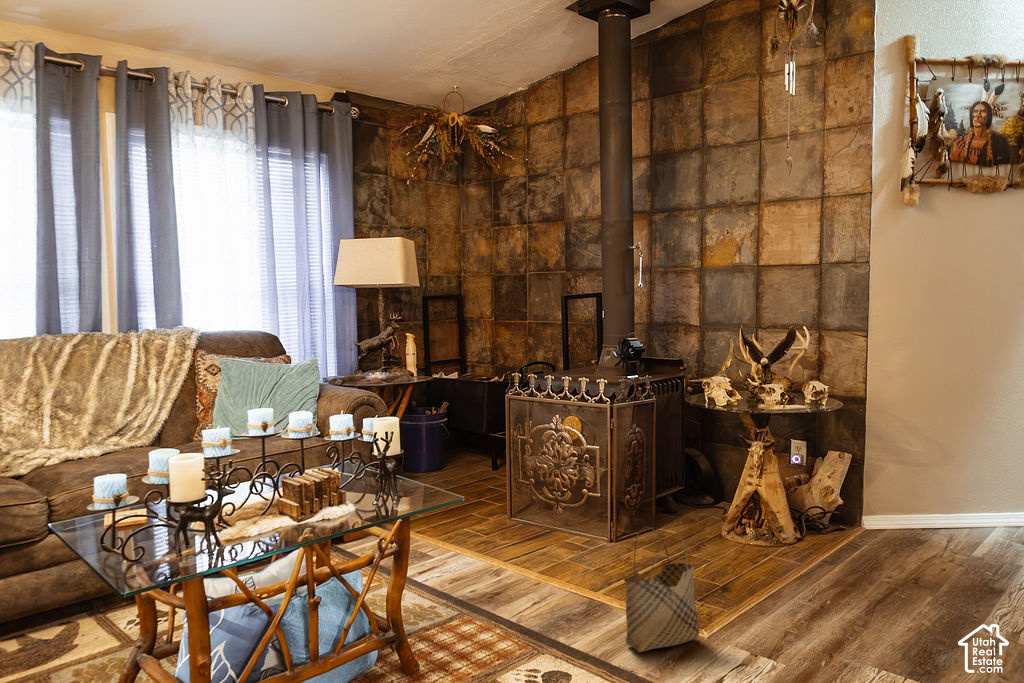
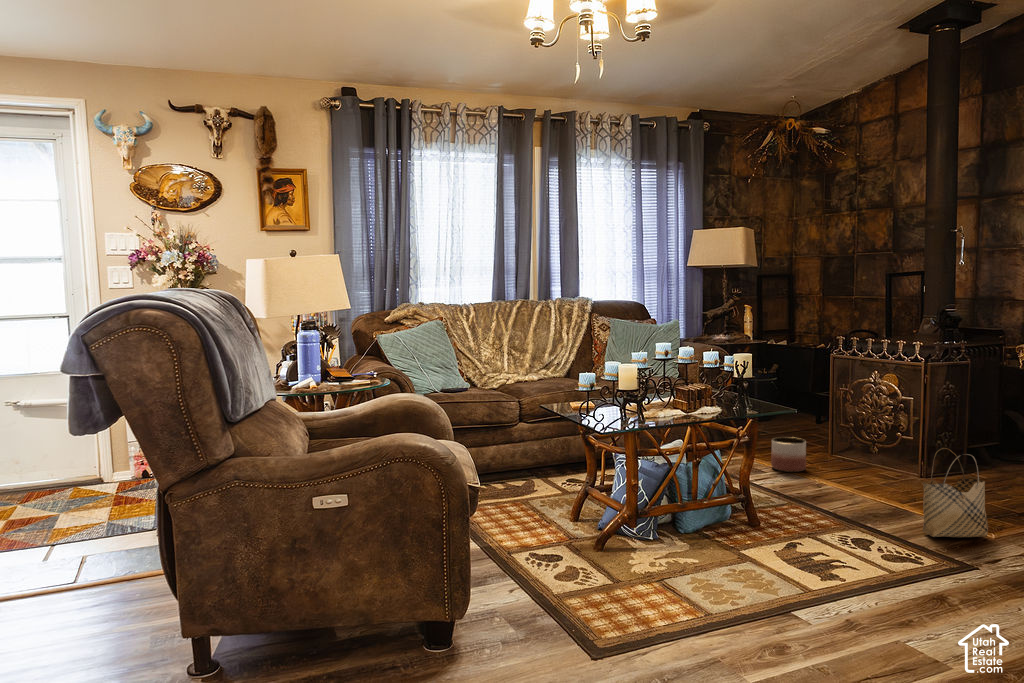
planter: none [439,505,481,554] -> present [771,437,806,472]

